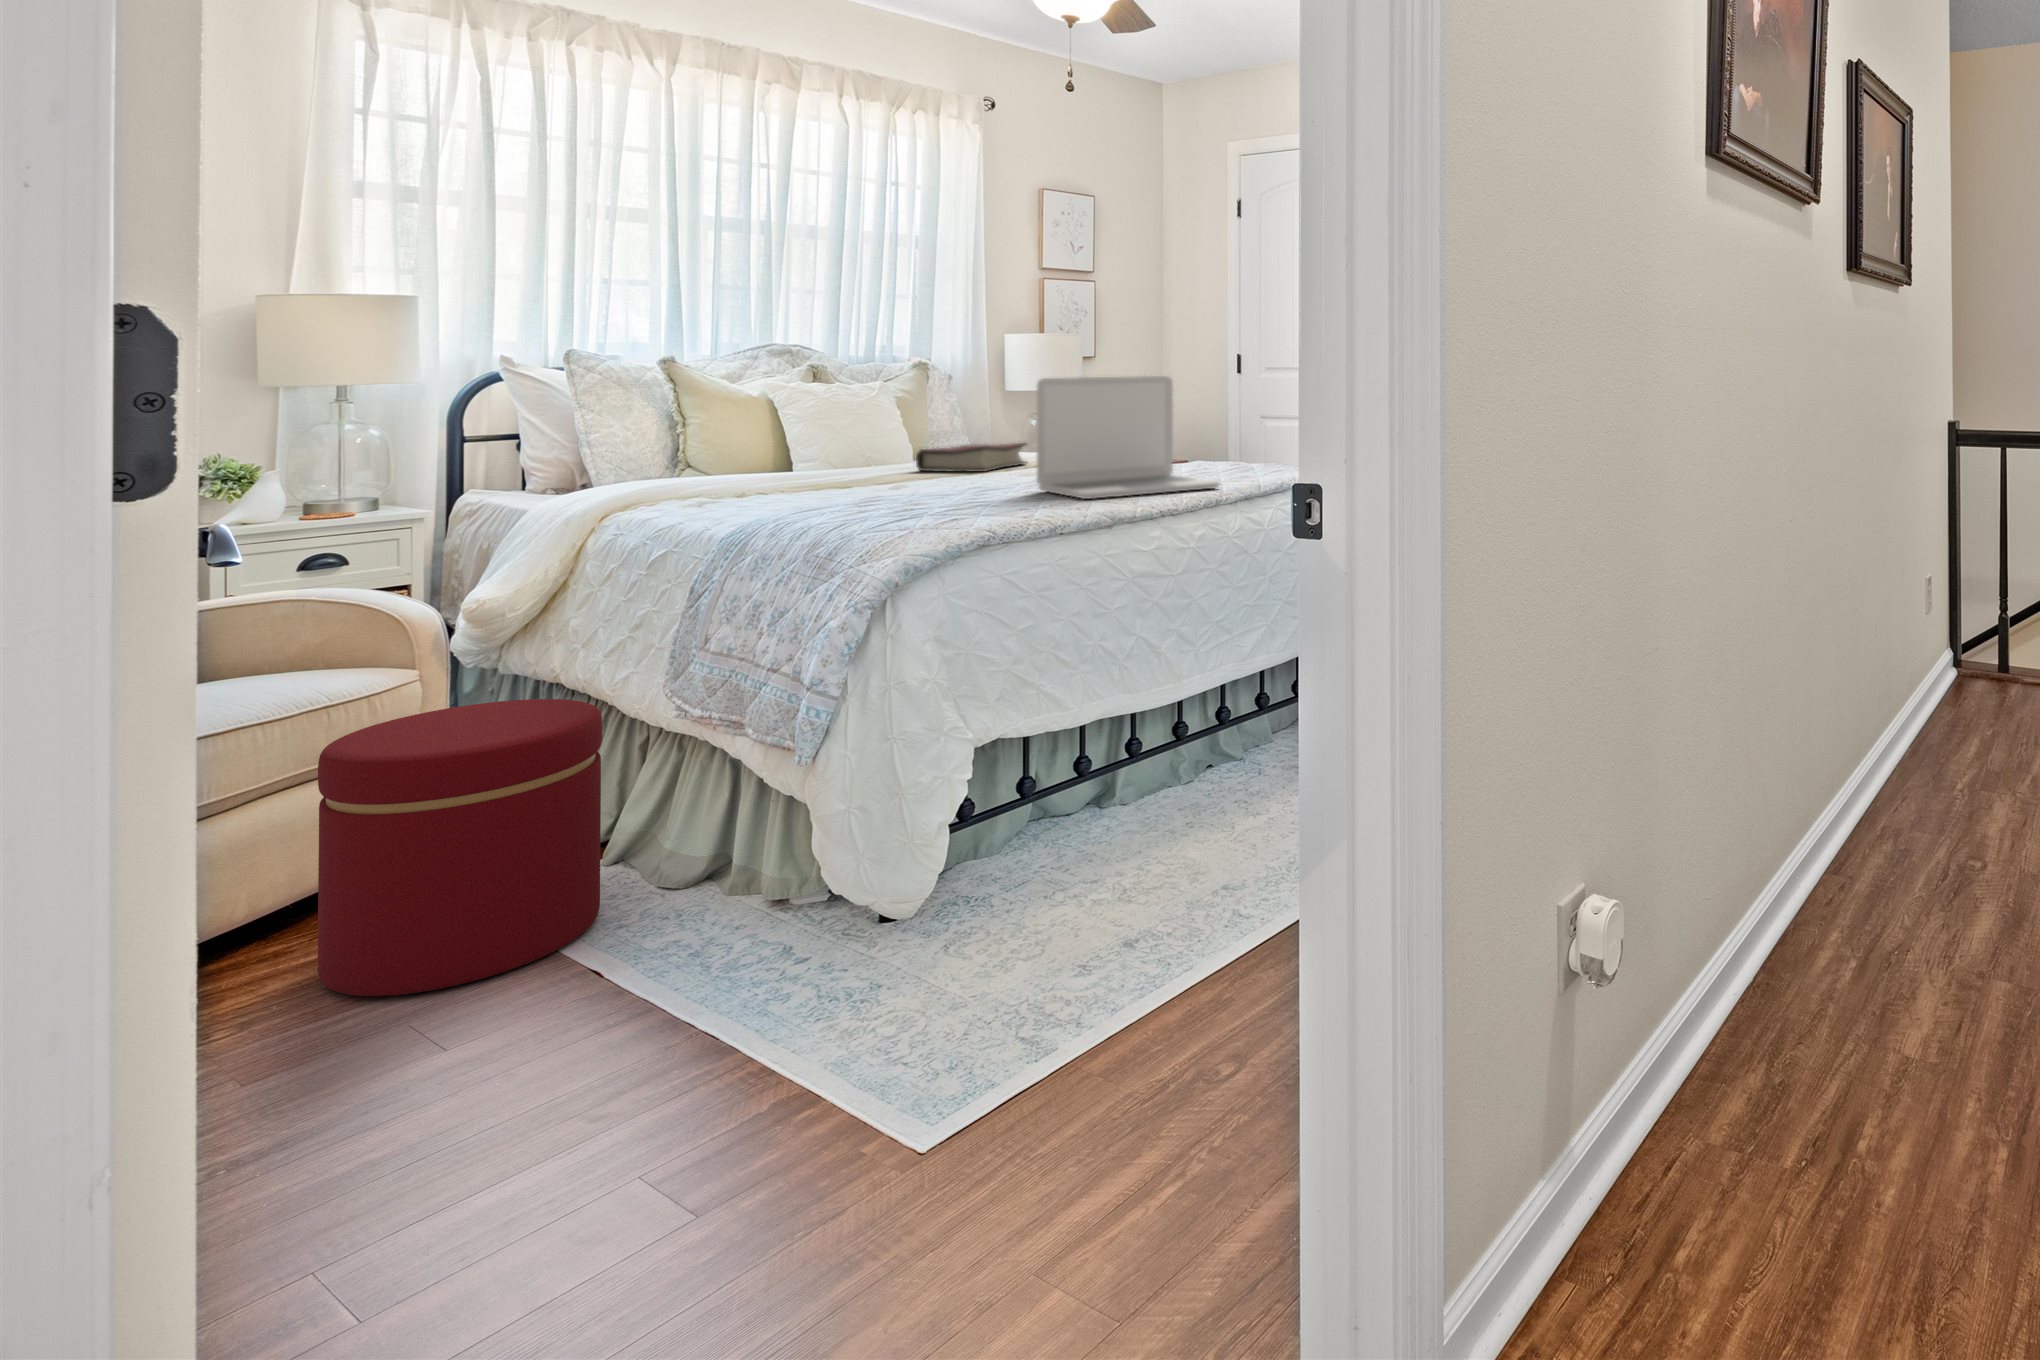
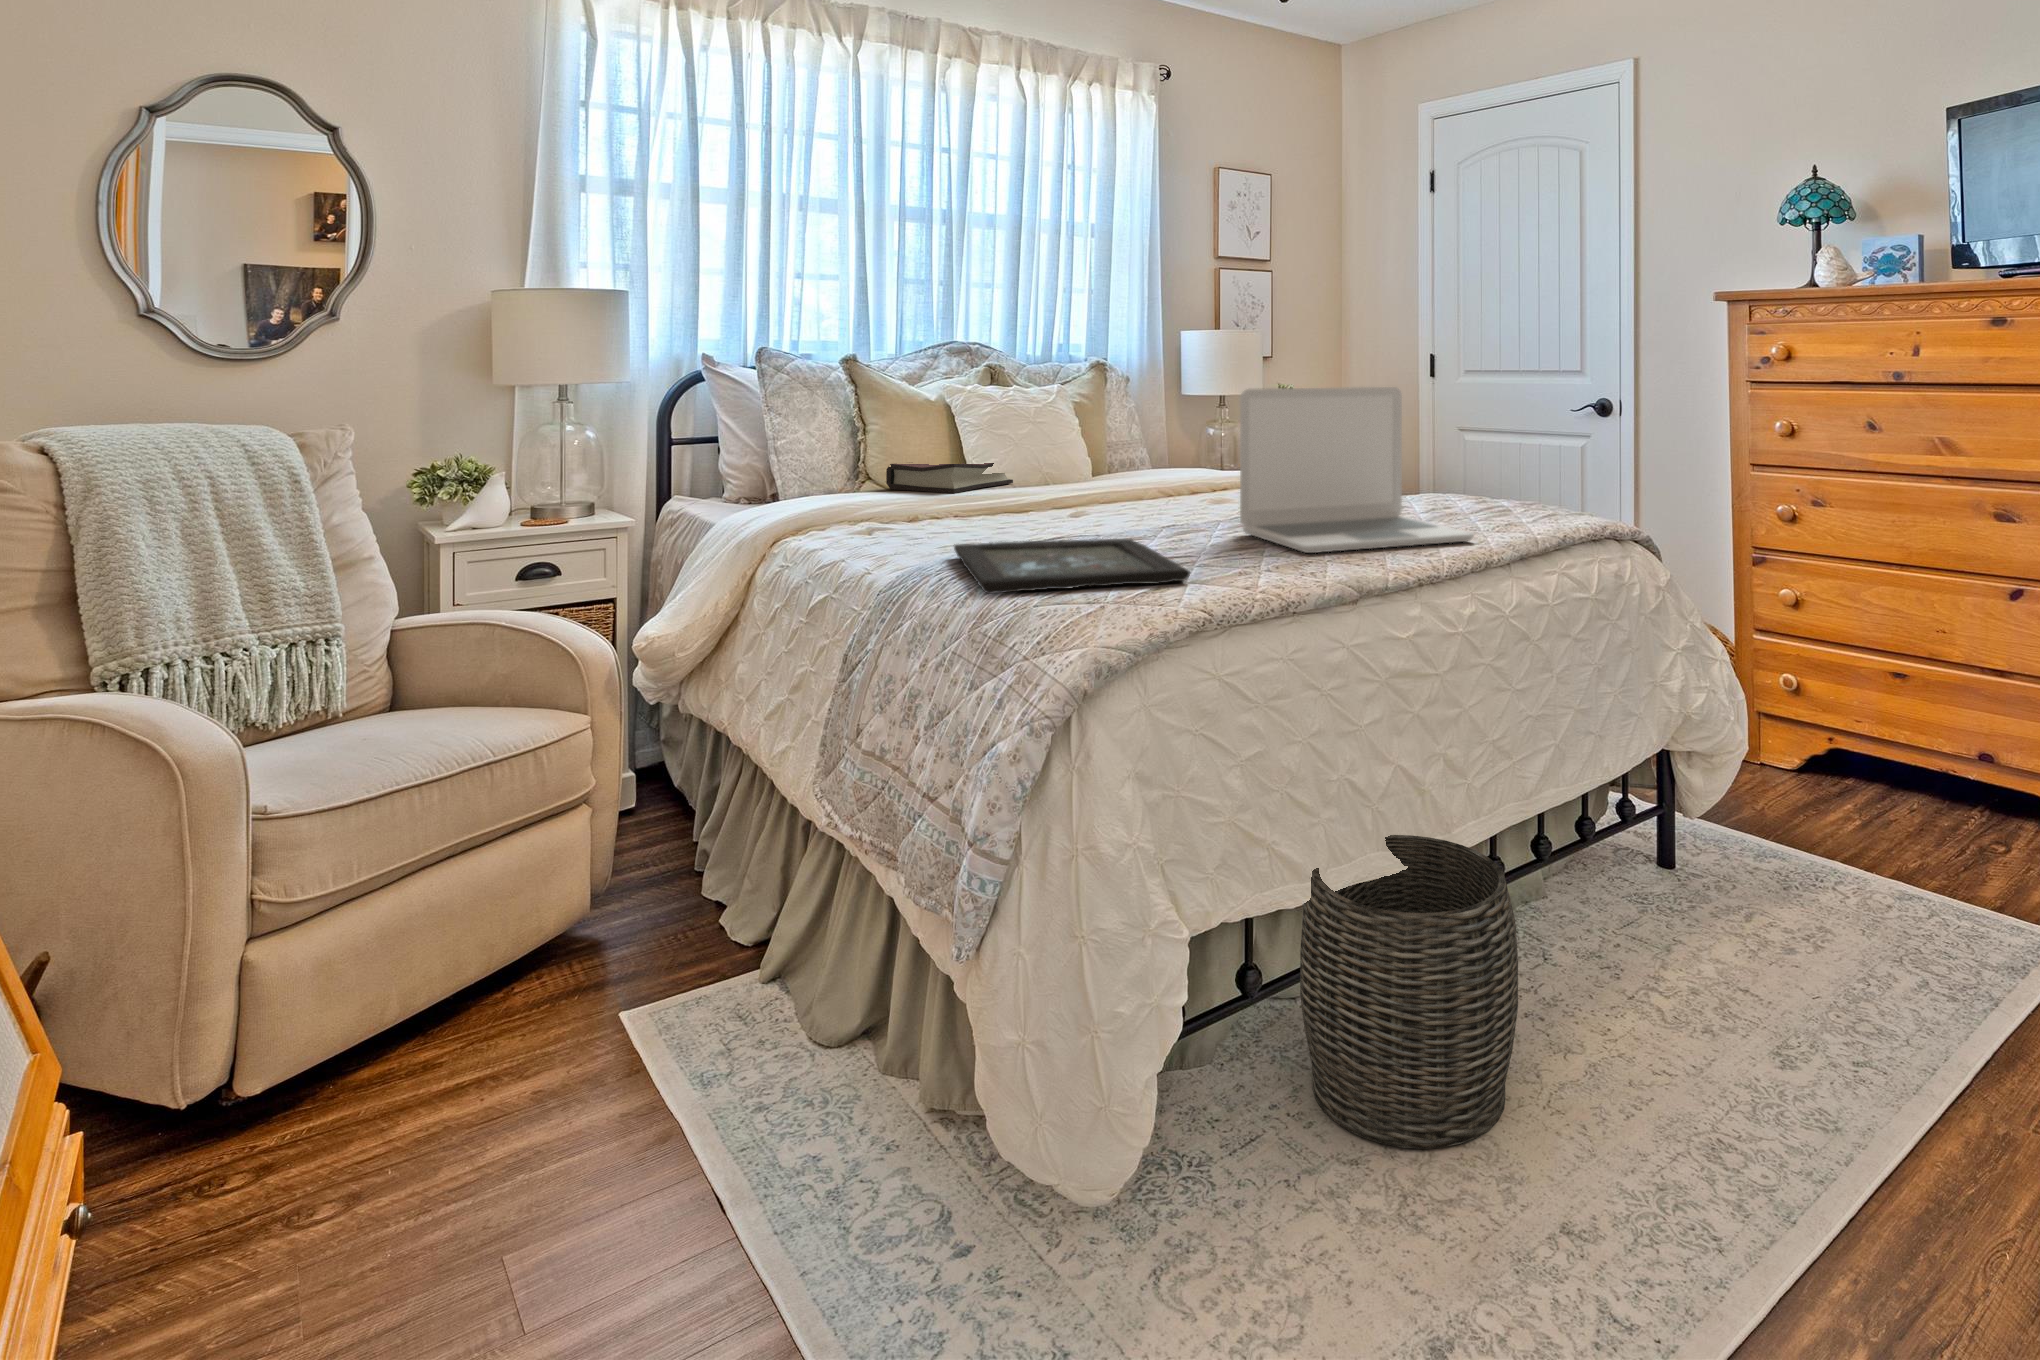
hardback book: present [916,443,1028,472] -> present [886,463,1013,493]
tray: none [784,495,985,530] -> present [954,539,1190,594]
woven basket: none [1063,682,1216,871] -> present [1300,835,1518,1149]
ottoman: present [318,699,602,996] -> none [426,789,740,1200]

